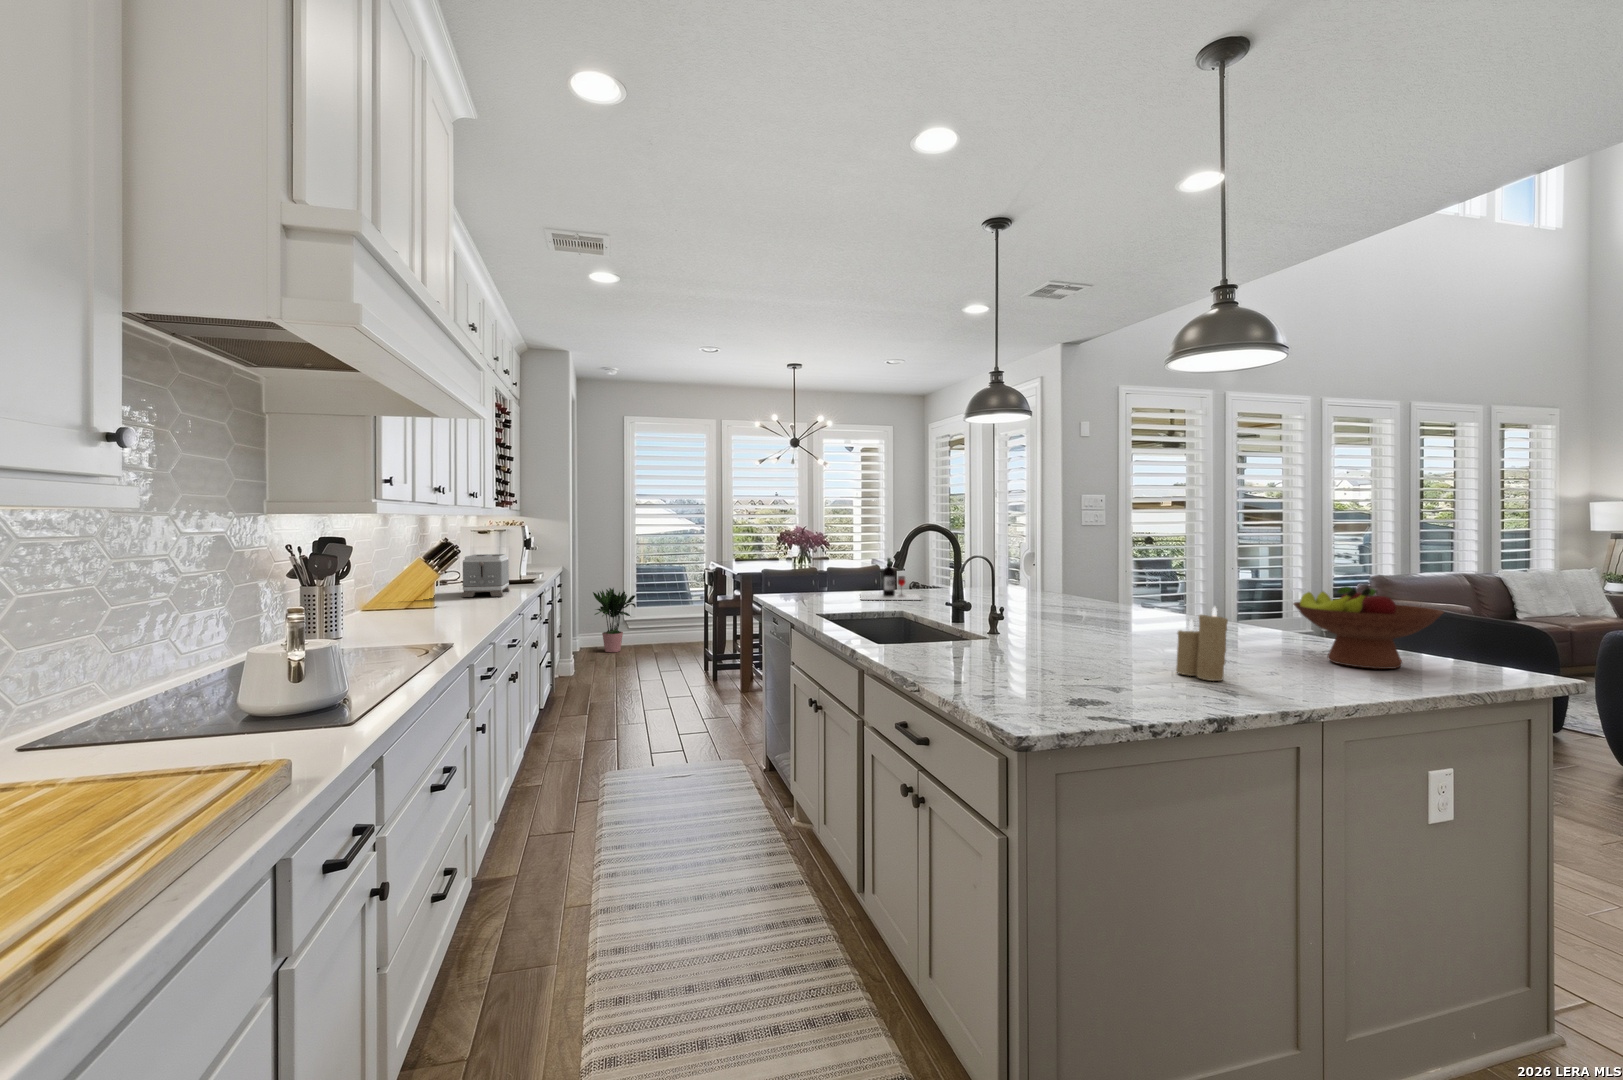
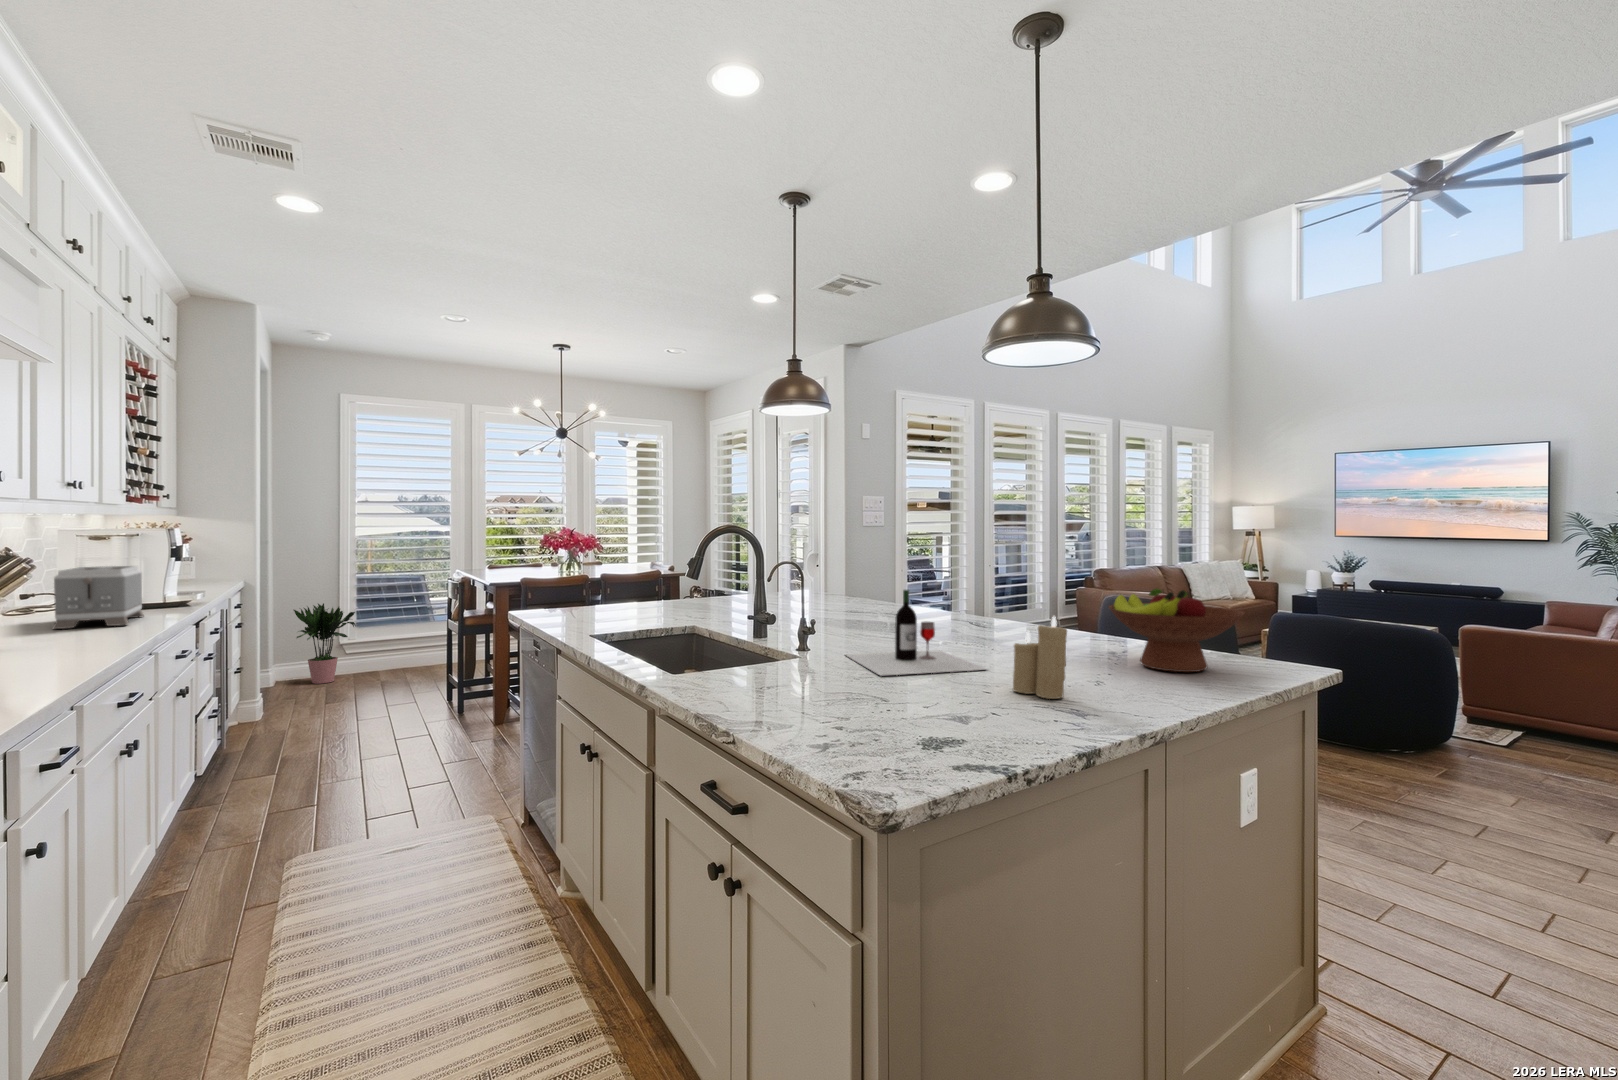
wine bottle: present [860,558,921,600] -> present [847,590,986,675]

